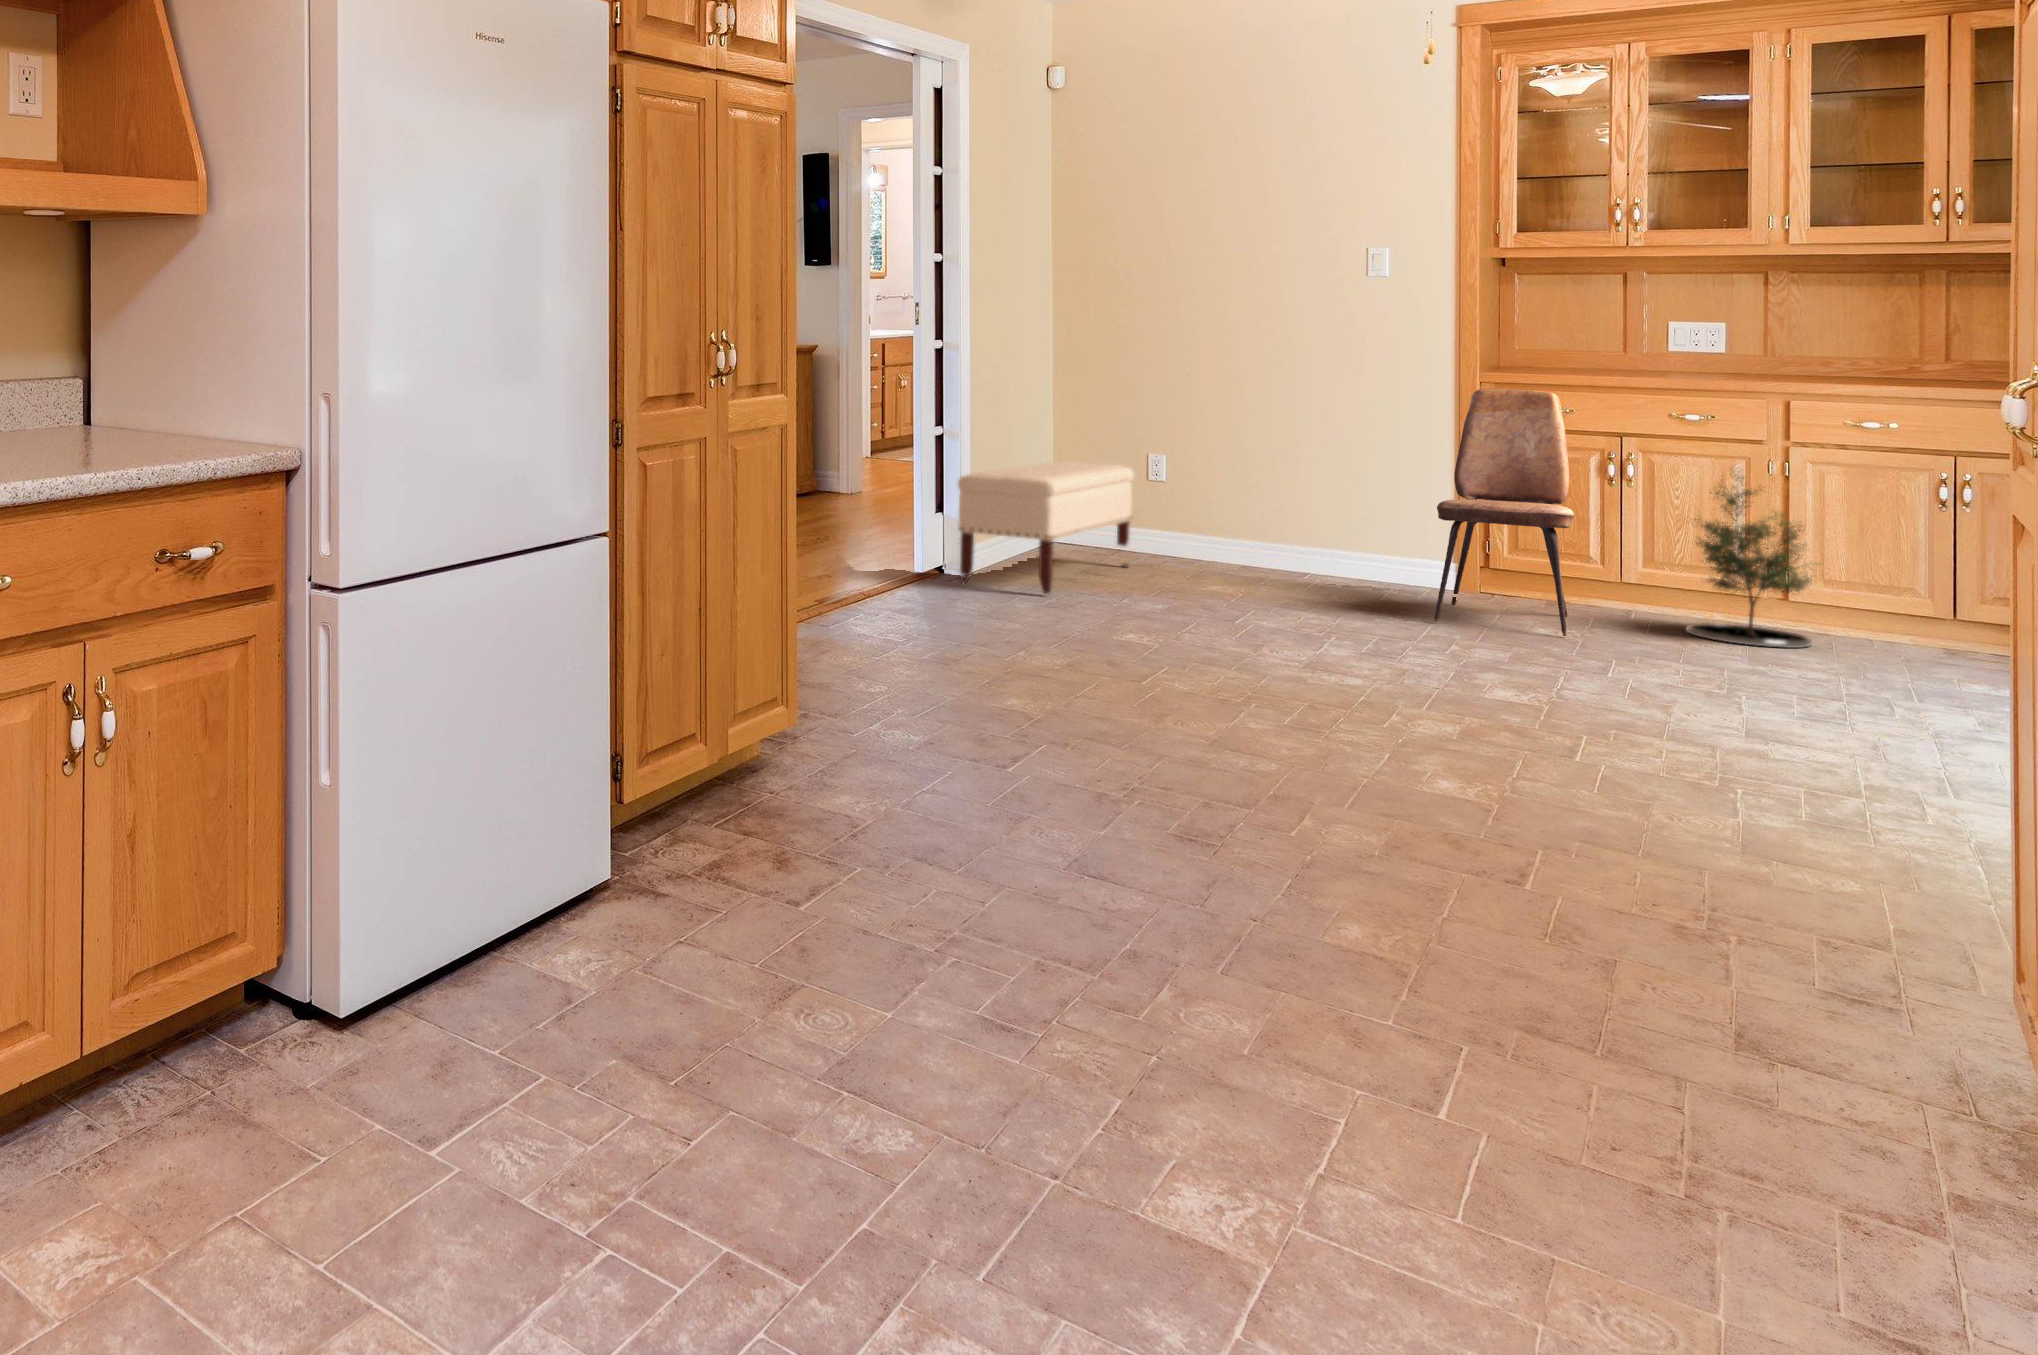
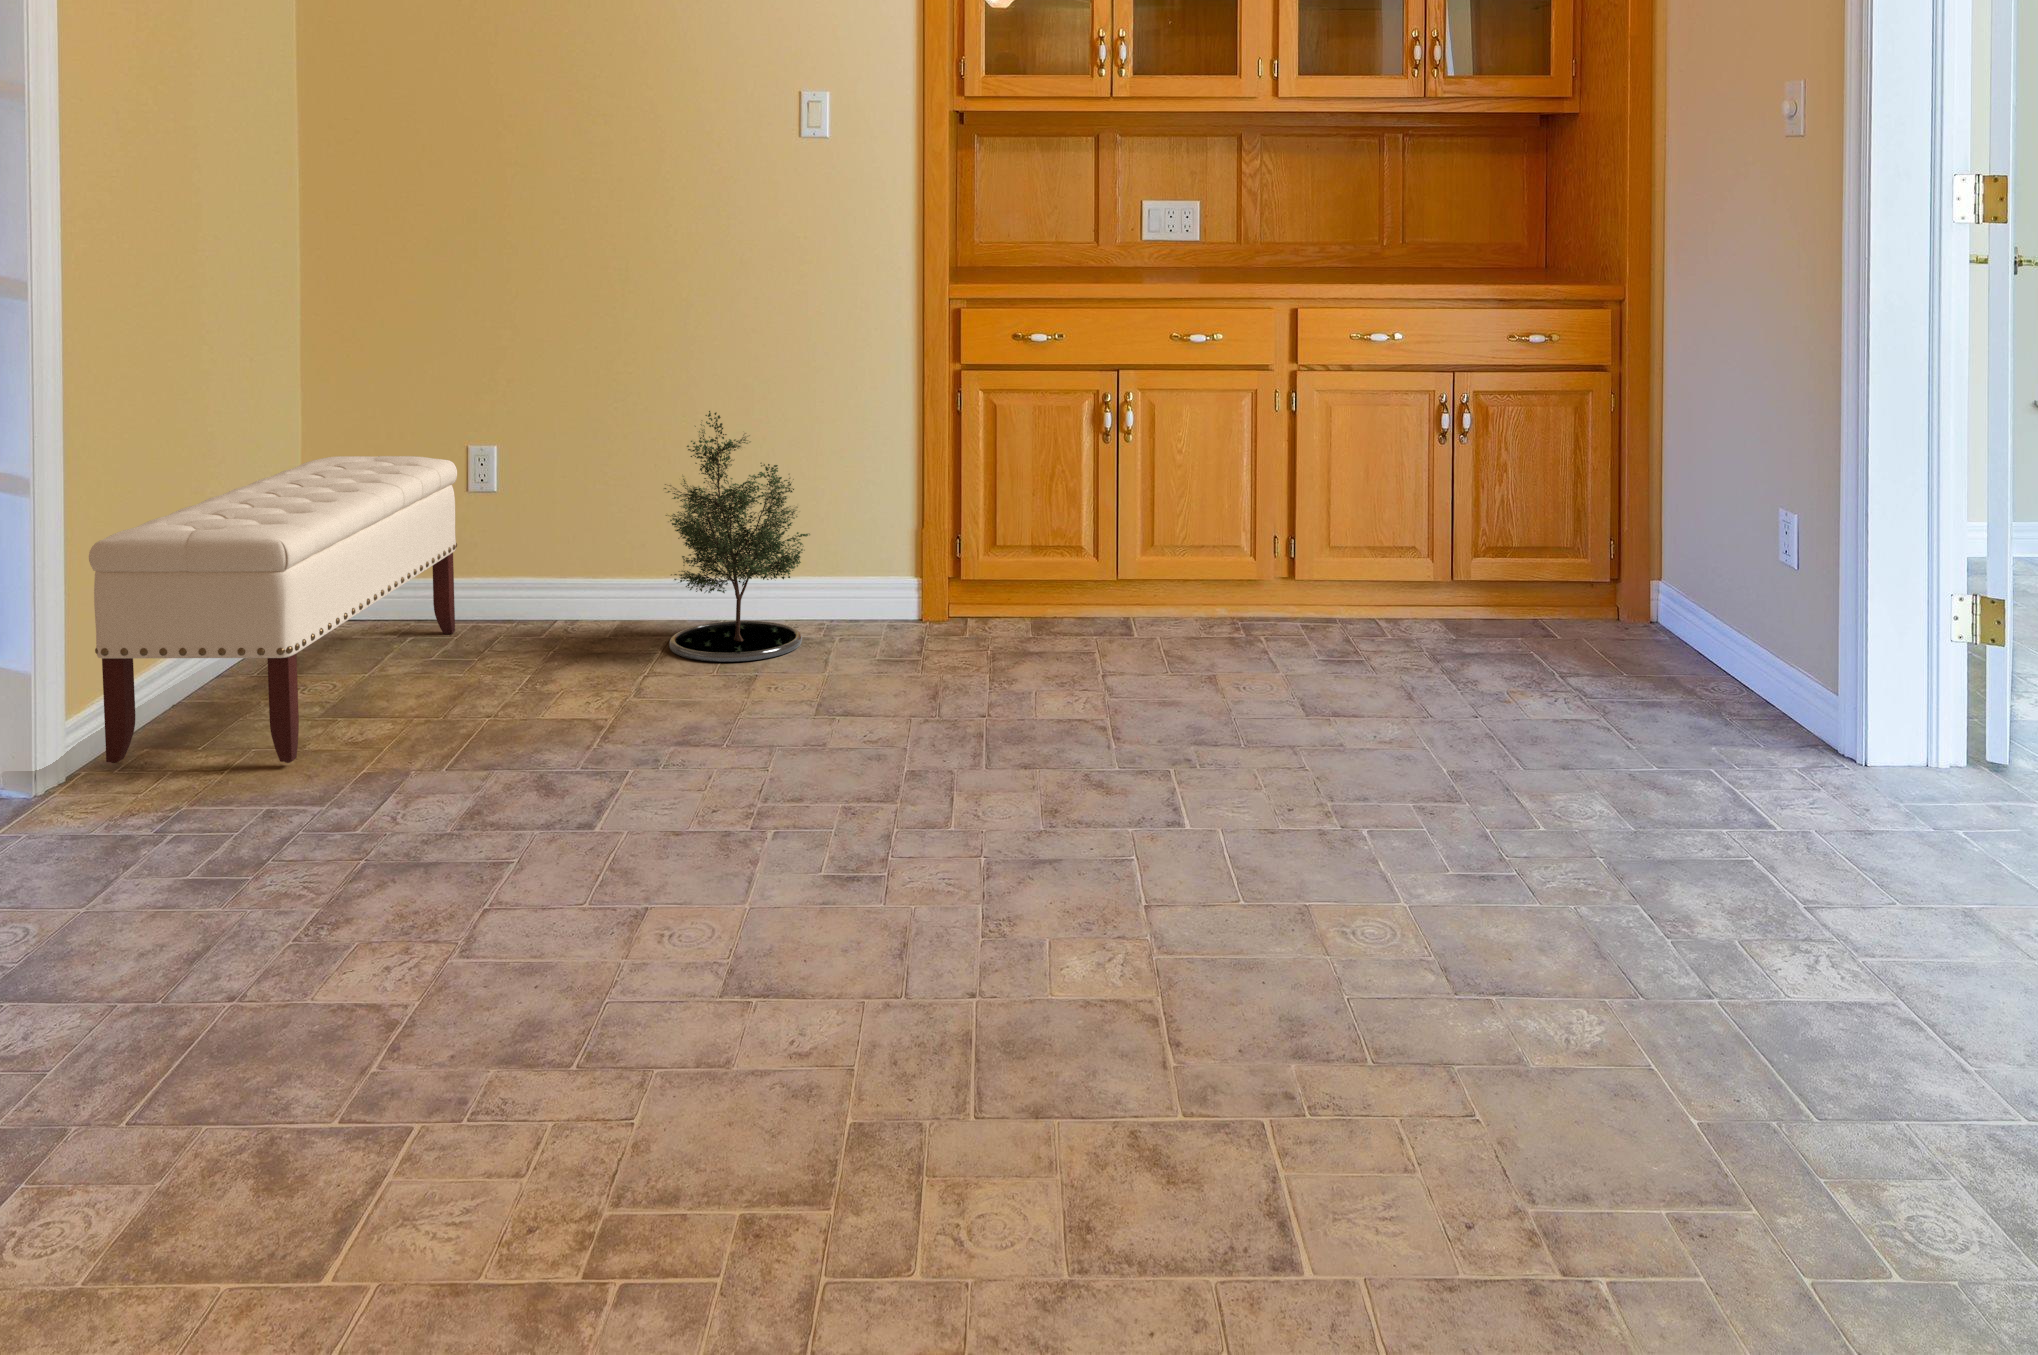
dining chair: present [1434,389,1574,636] -> none [916,308,1093,698]
potted tree: present [1686,467,1820,648] -> present [664,411,810,662]

